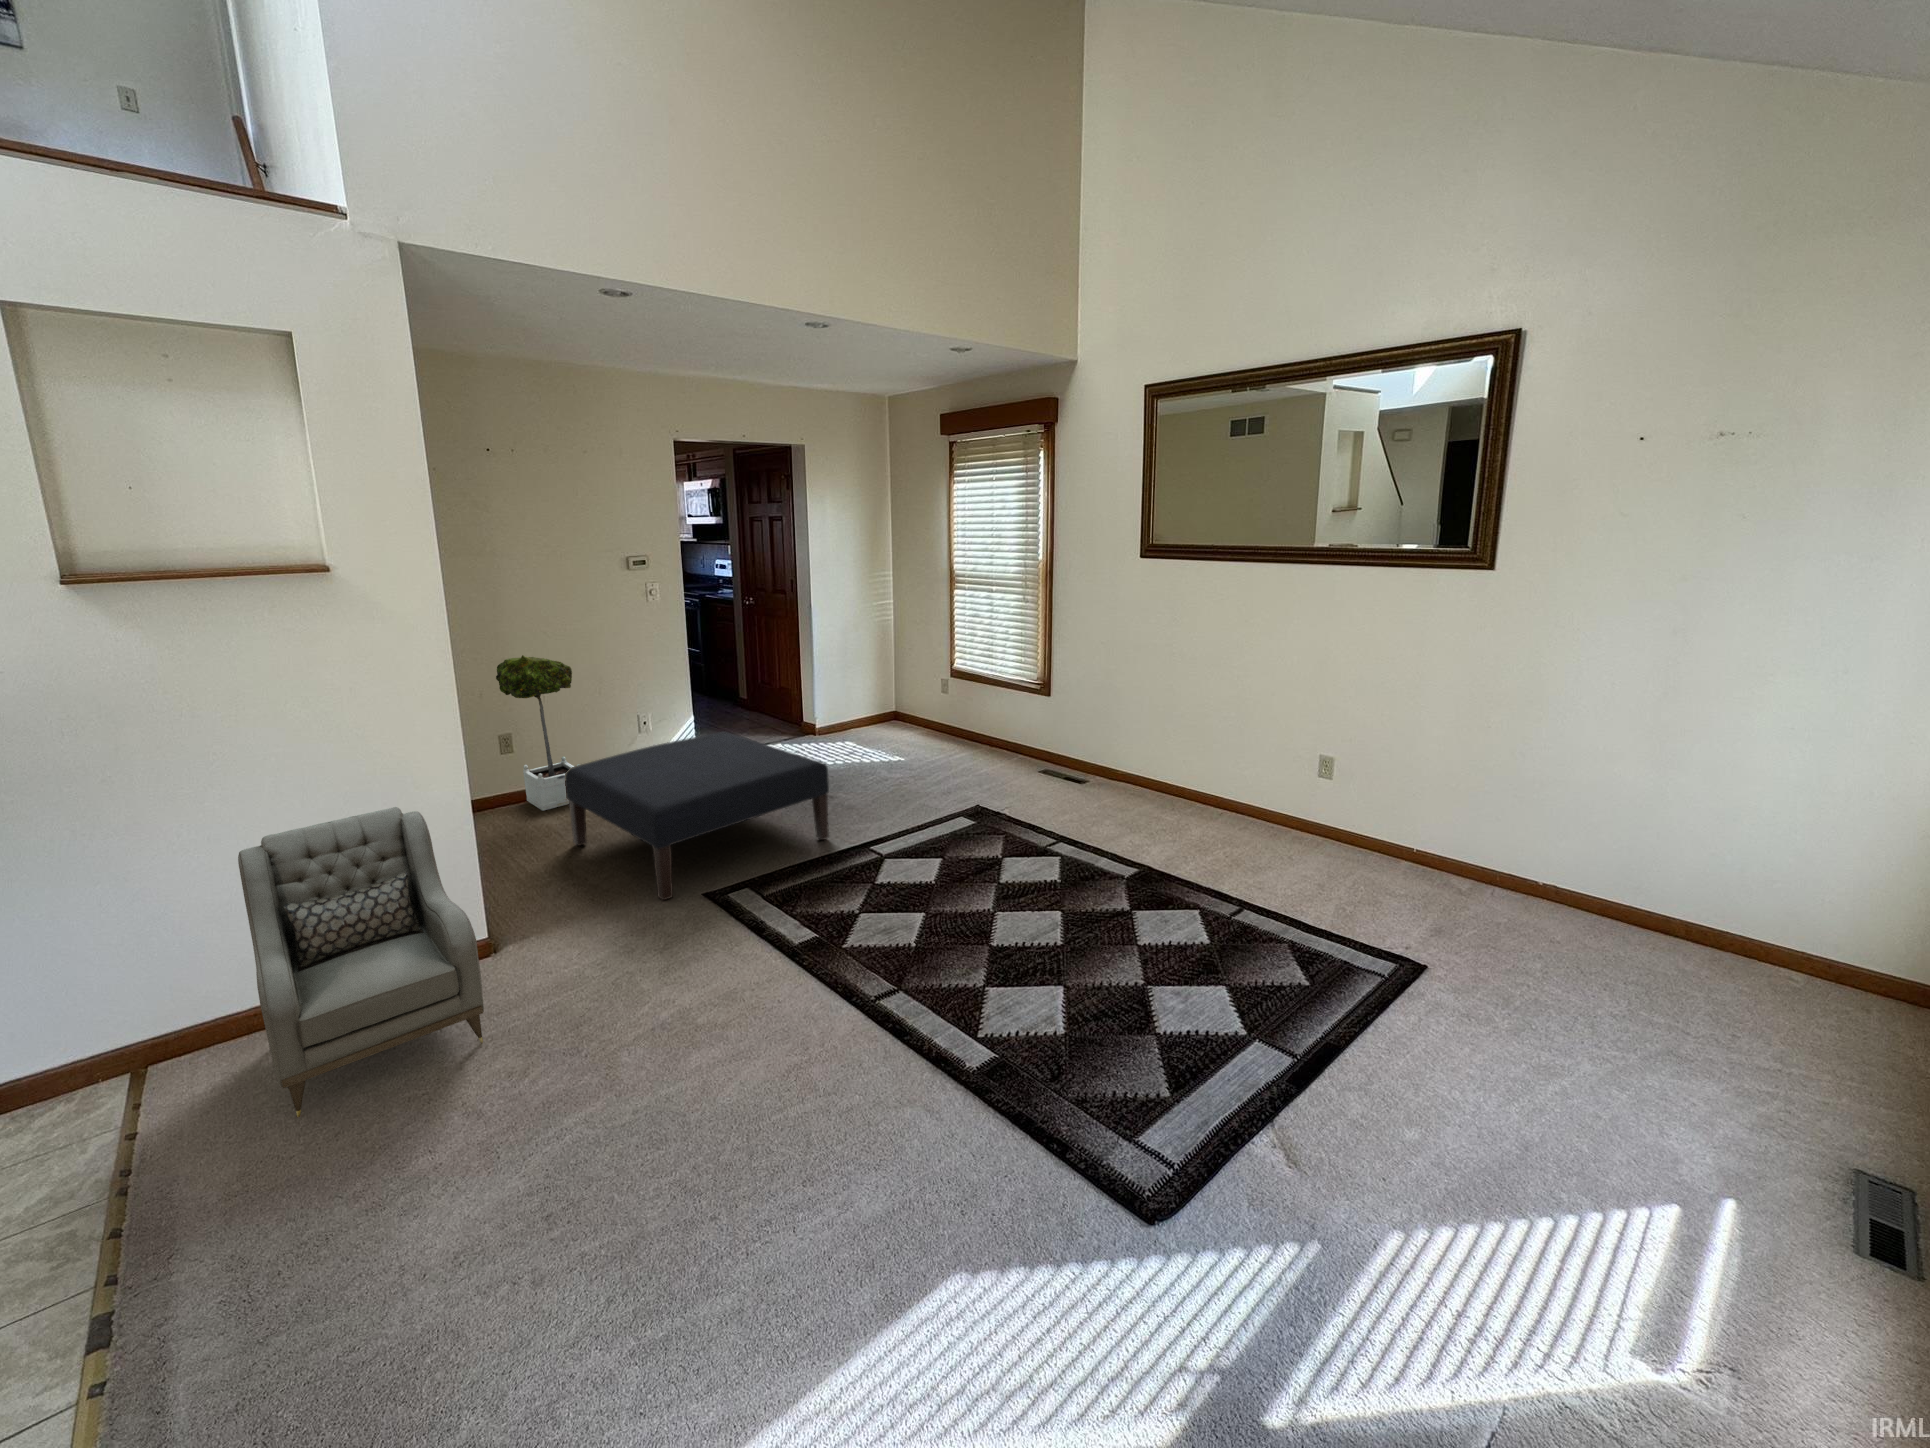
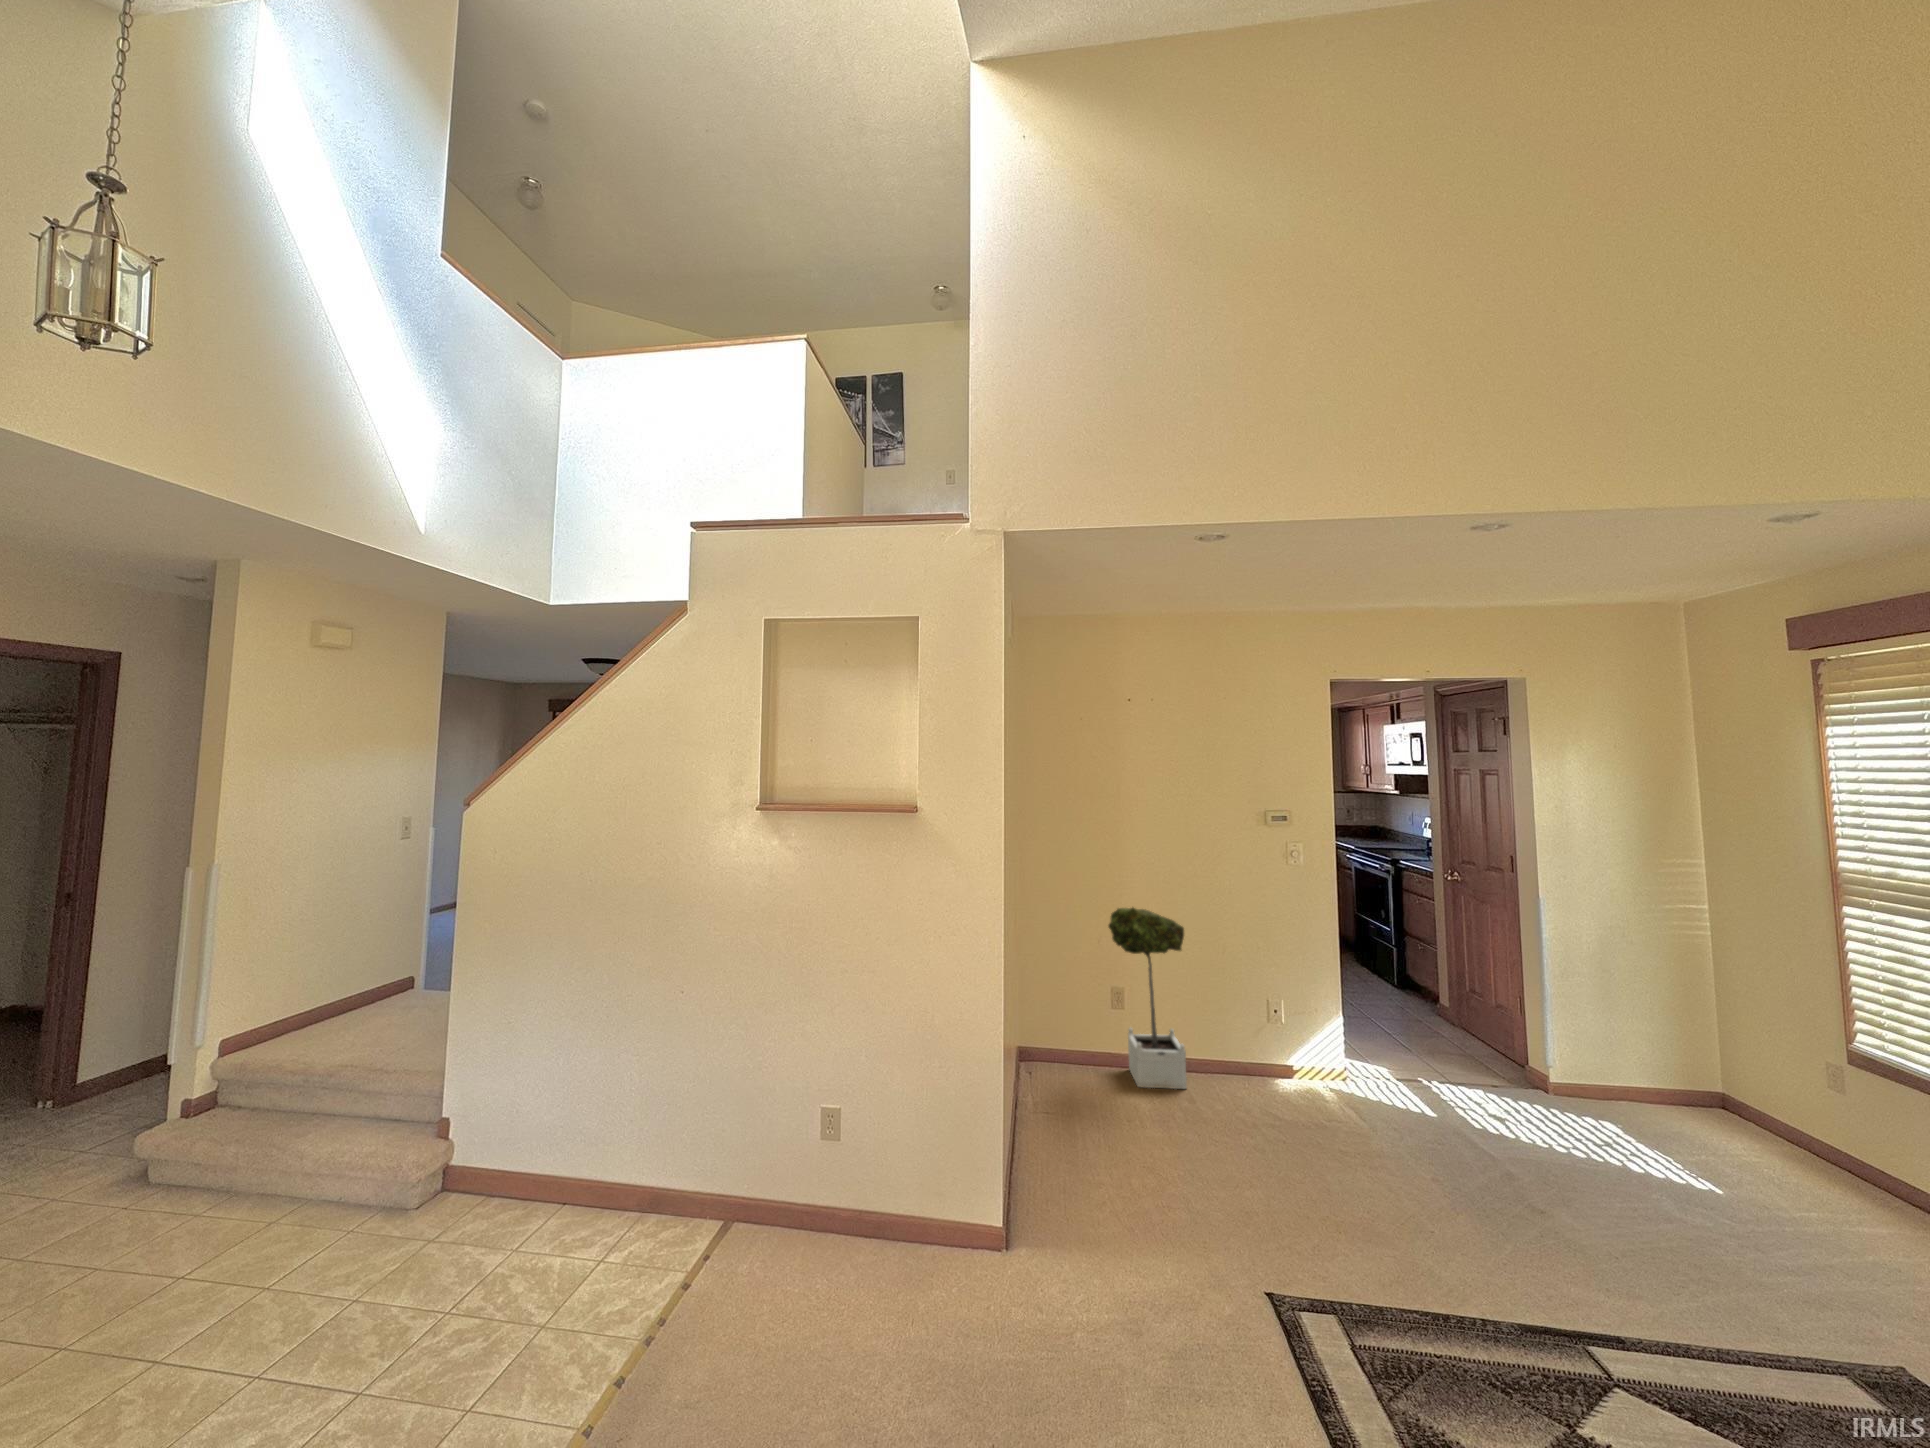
ottoman: present [565,732,829,900] -> none [1144,1047,1508,1289]
armchair: present [238,807,484,1117] -> none [767,985,954,1365]

